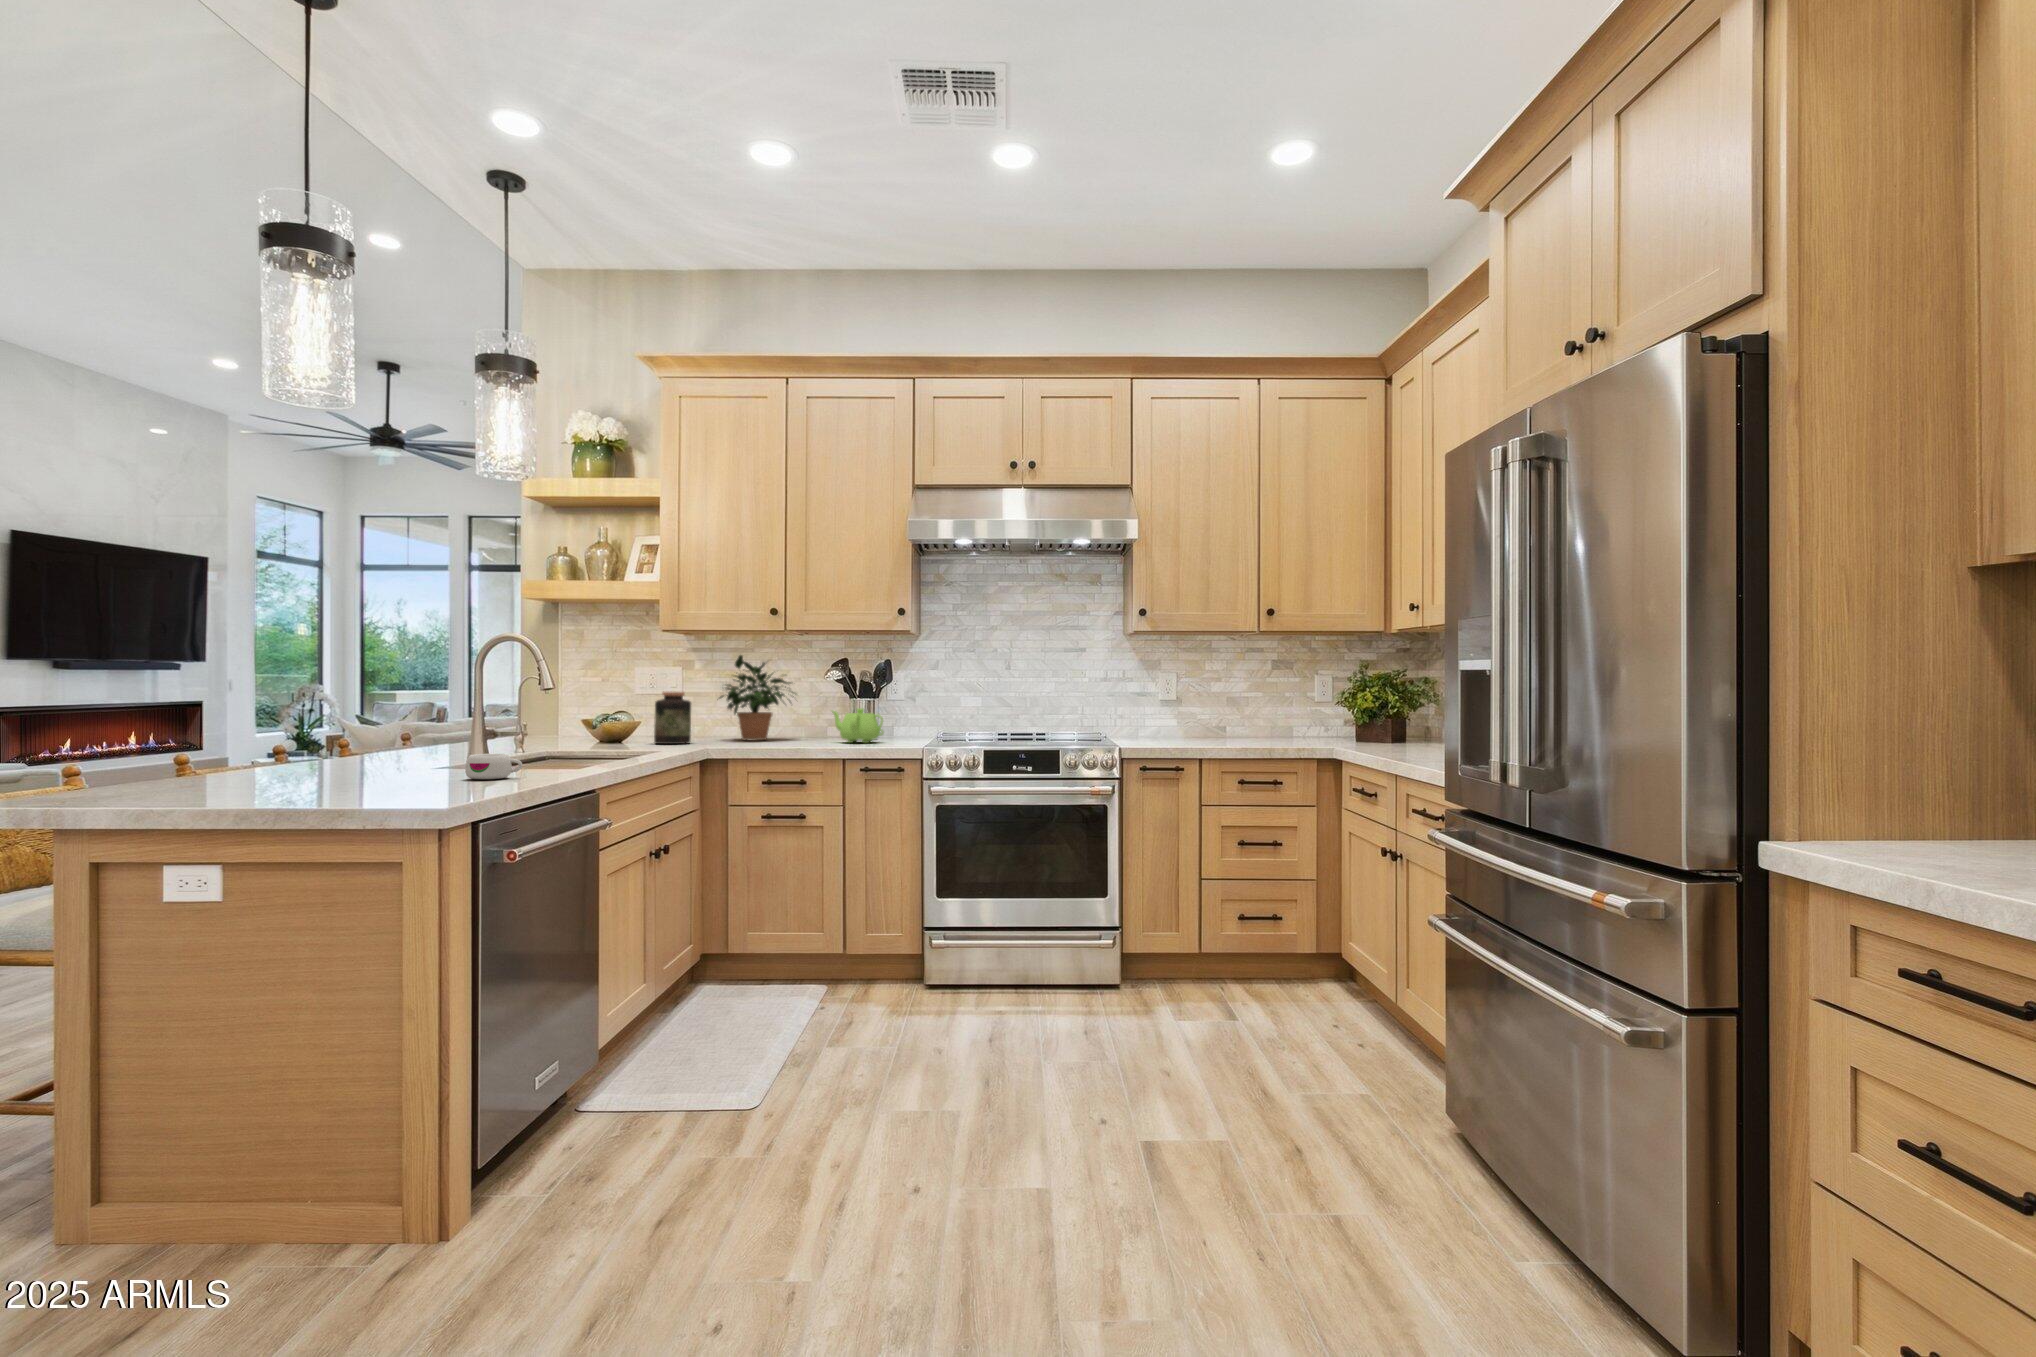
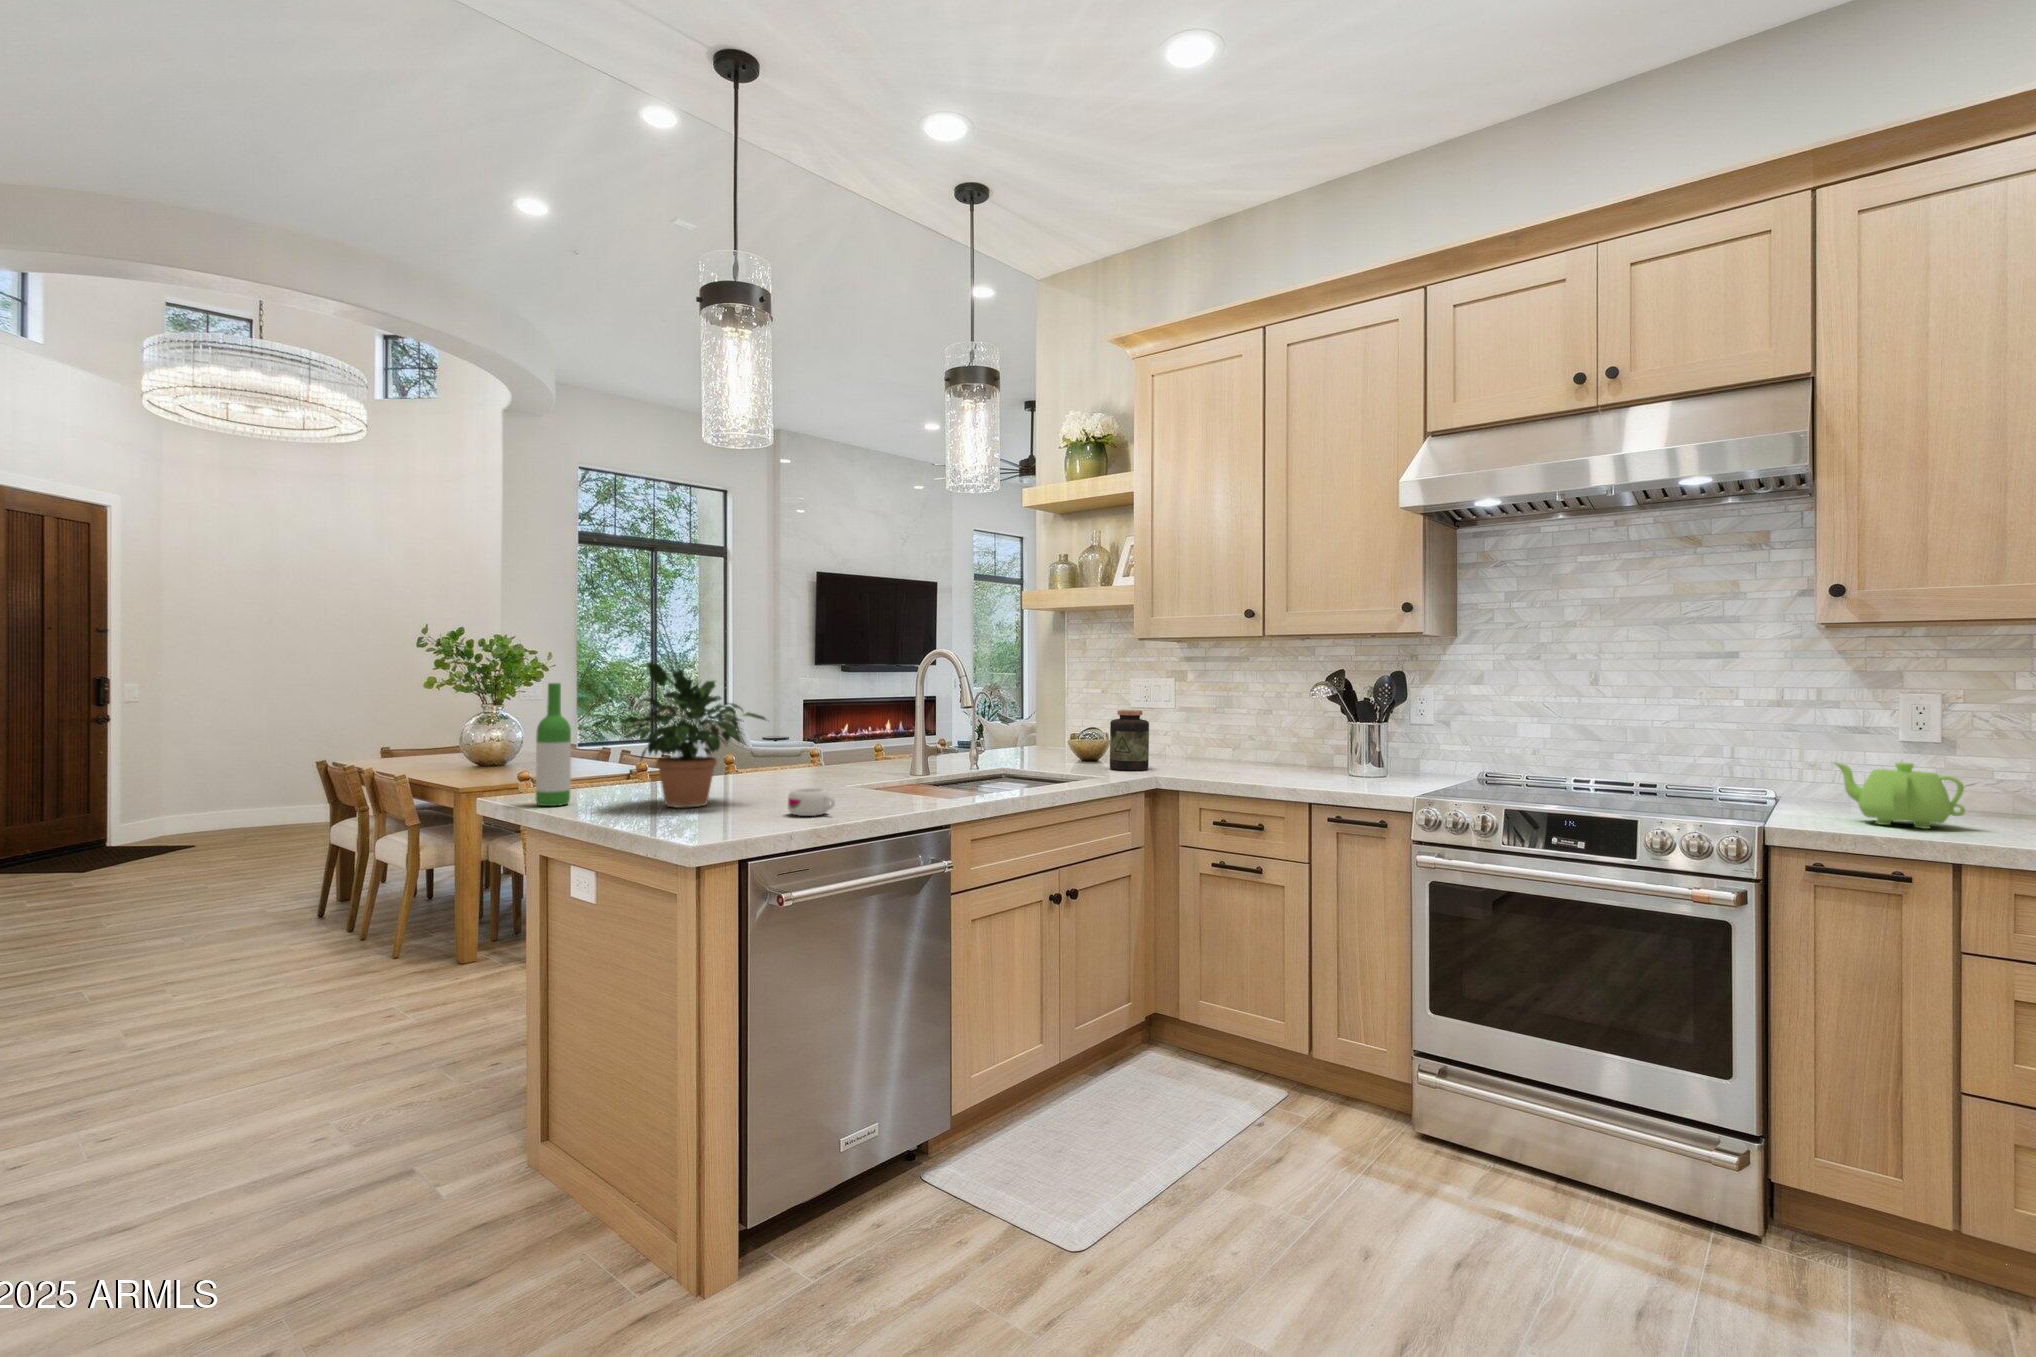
wine bottle: none [76,645,132,794] -> present [536,683,571,806]
potted plant: present [720,655,794,741] -> present [620,663,766,808]
teapot: present [832,708,884,743] -> present [1834,762,1965,829]

